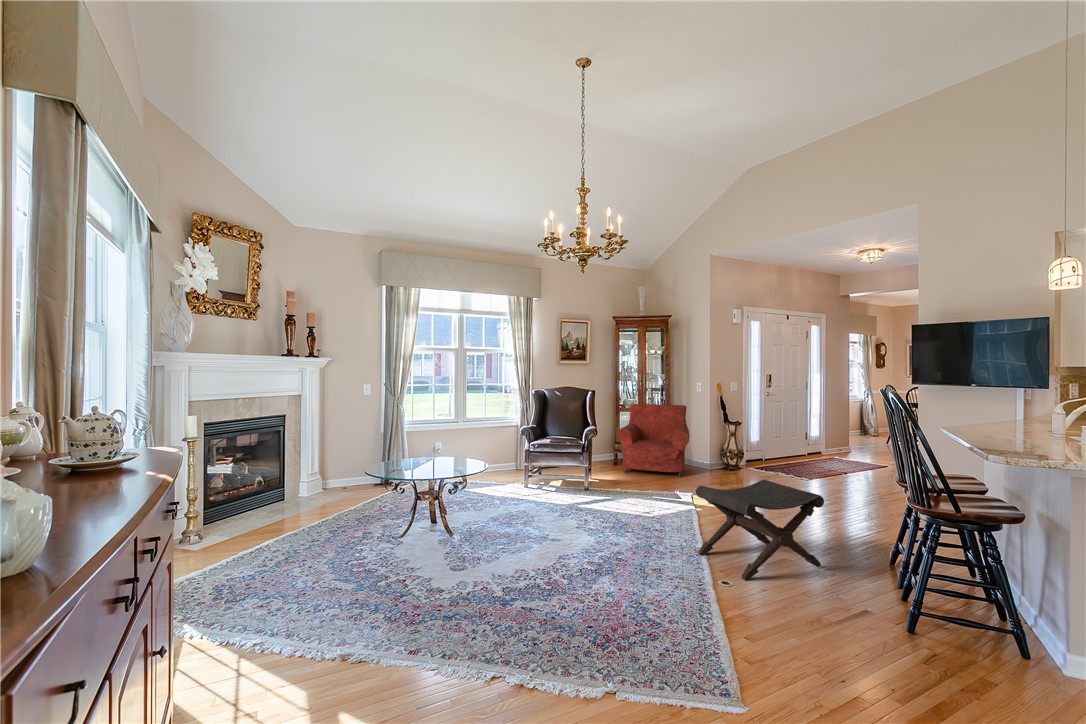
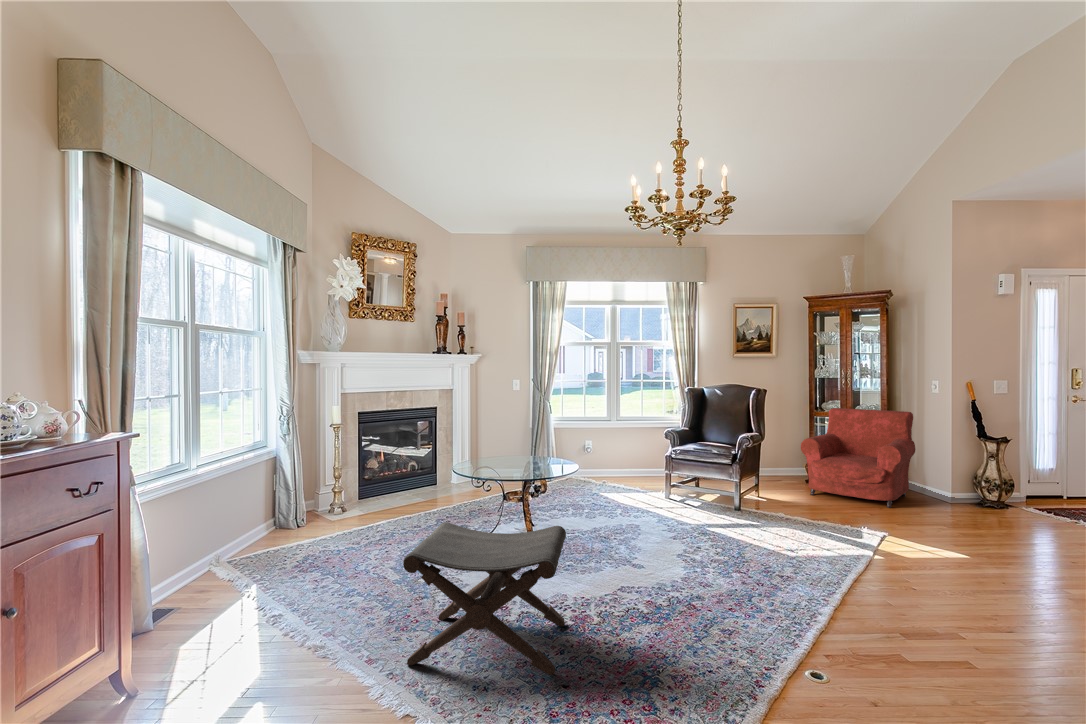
footstool: present [696,480,824,580] -> present [403,522,566,675]

